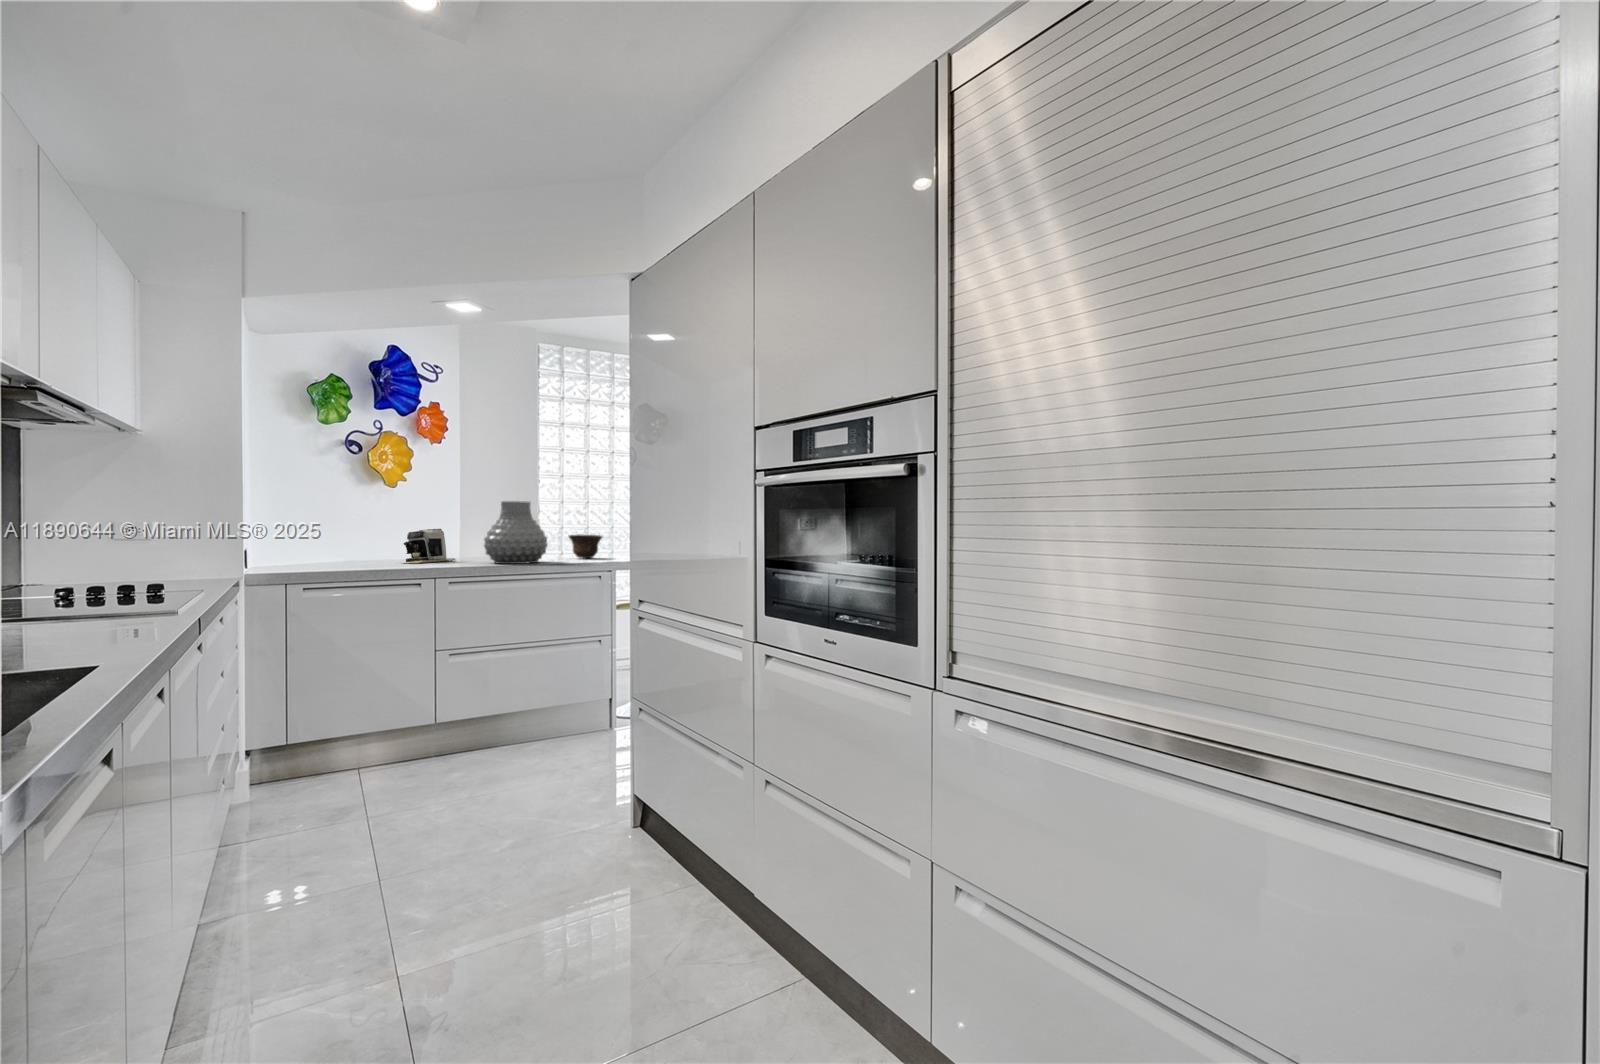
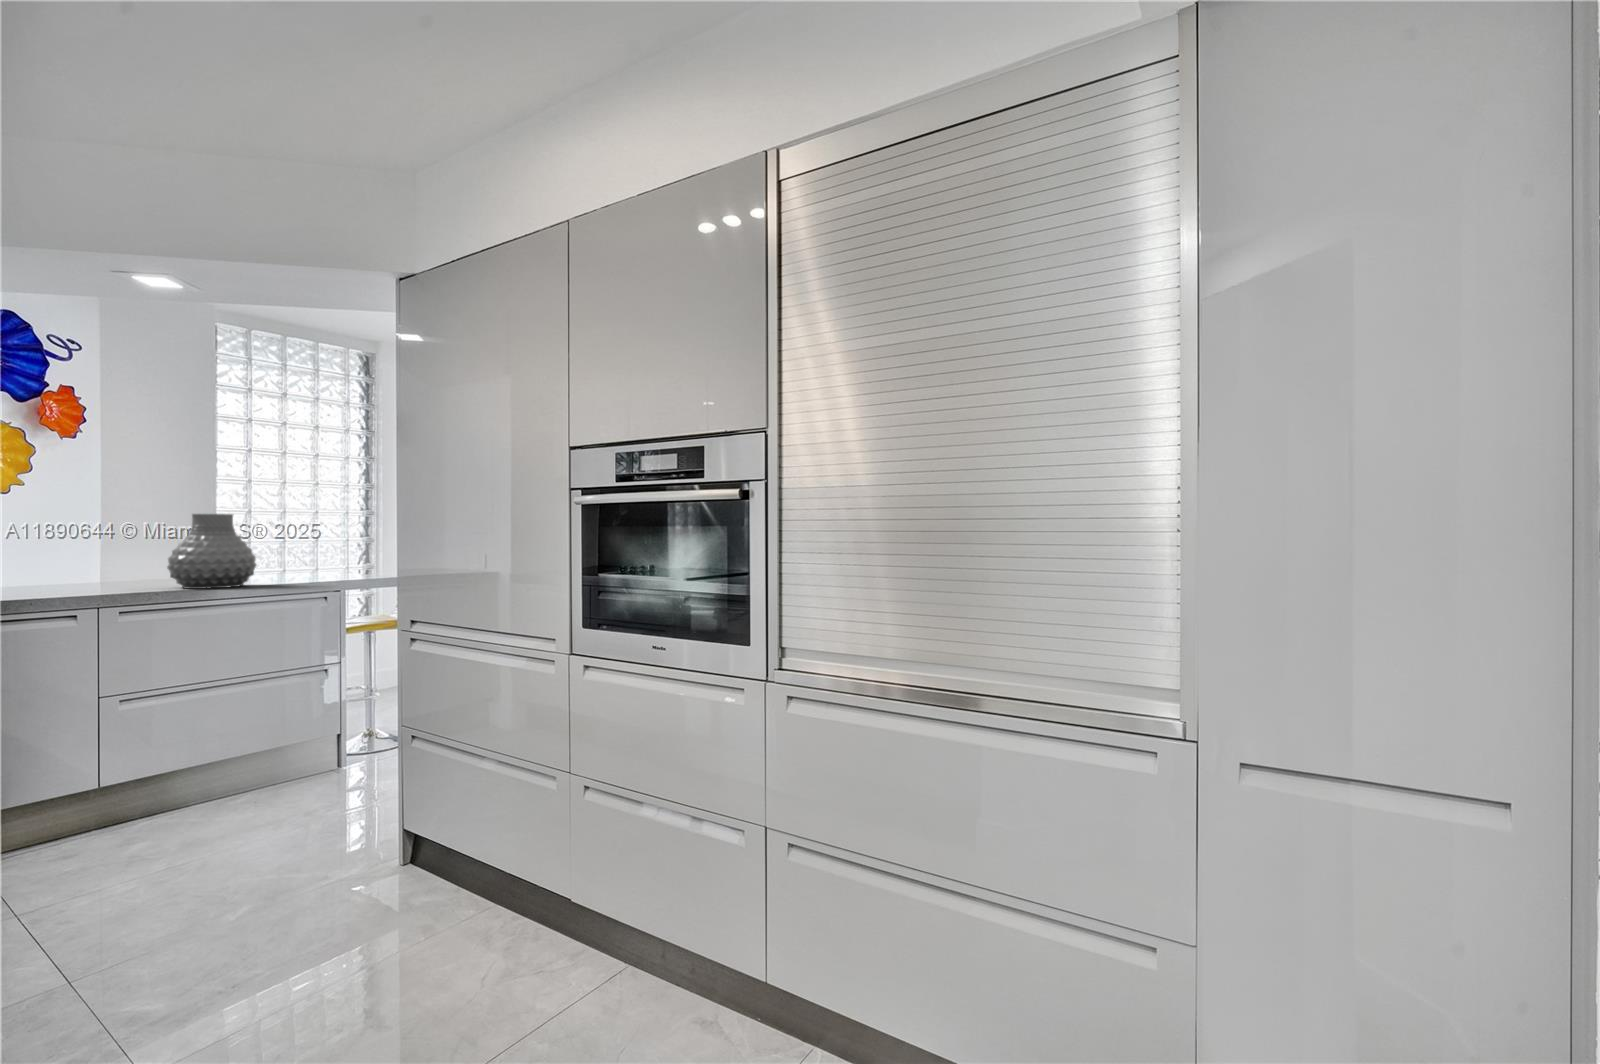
coffee maker: present [404,529,455,564] -> none [37,547,122,592]
bowl: present [569,535,602,558] -> none [276,552,322,580]

